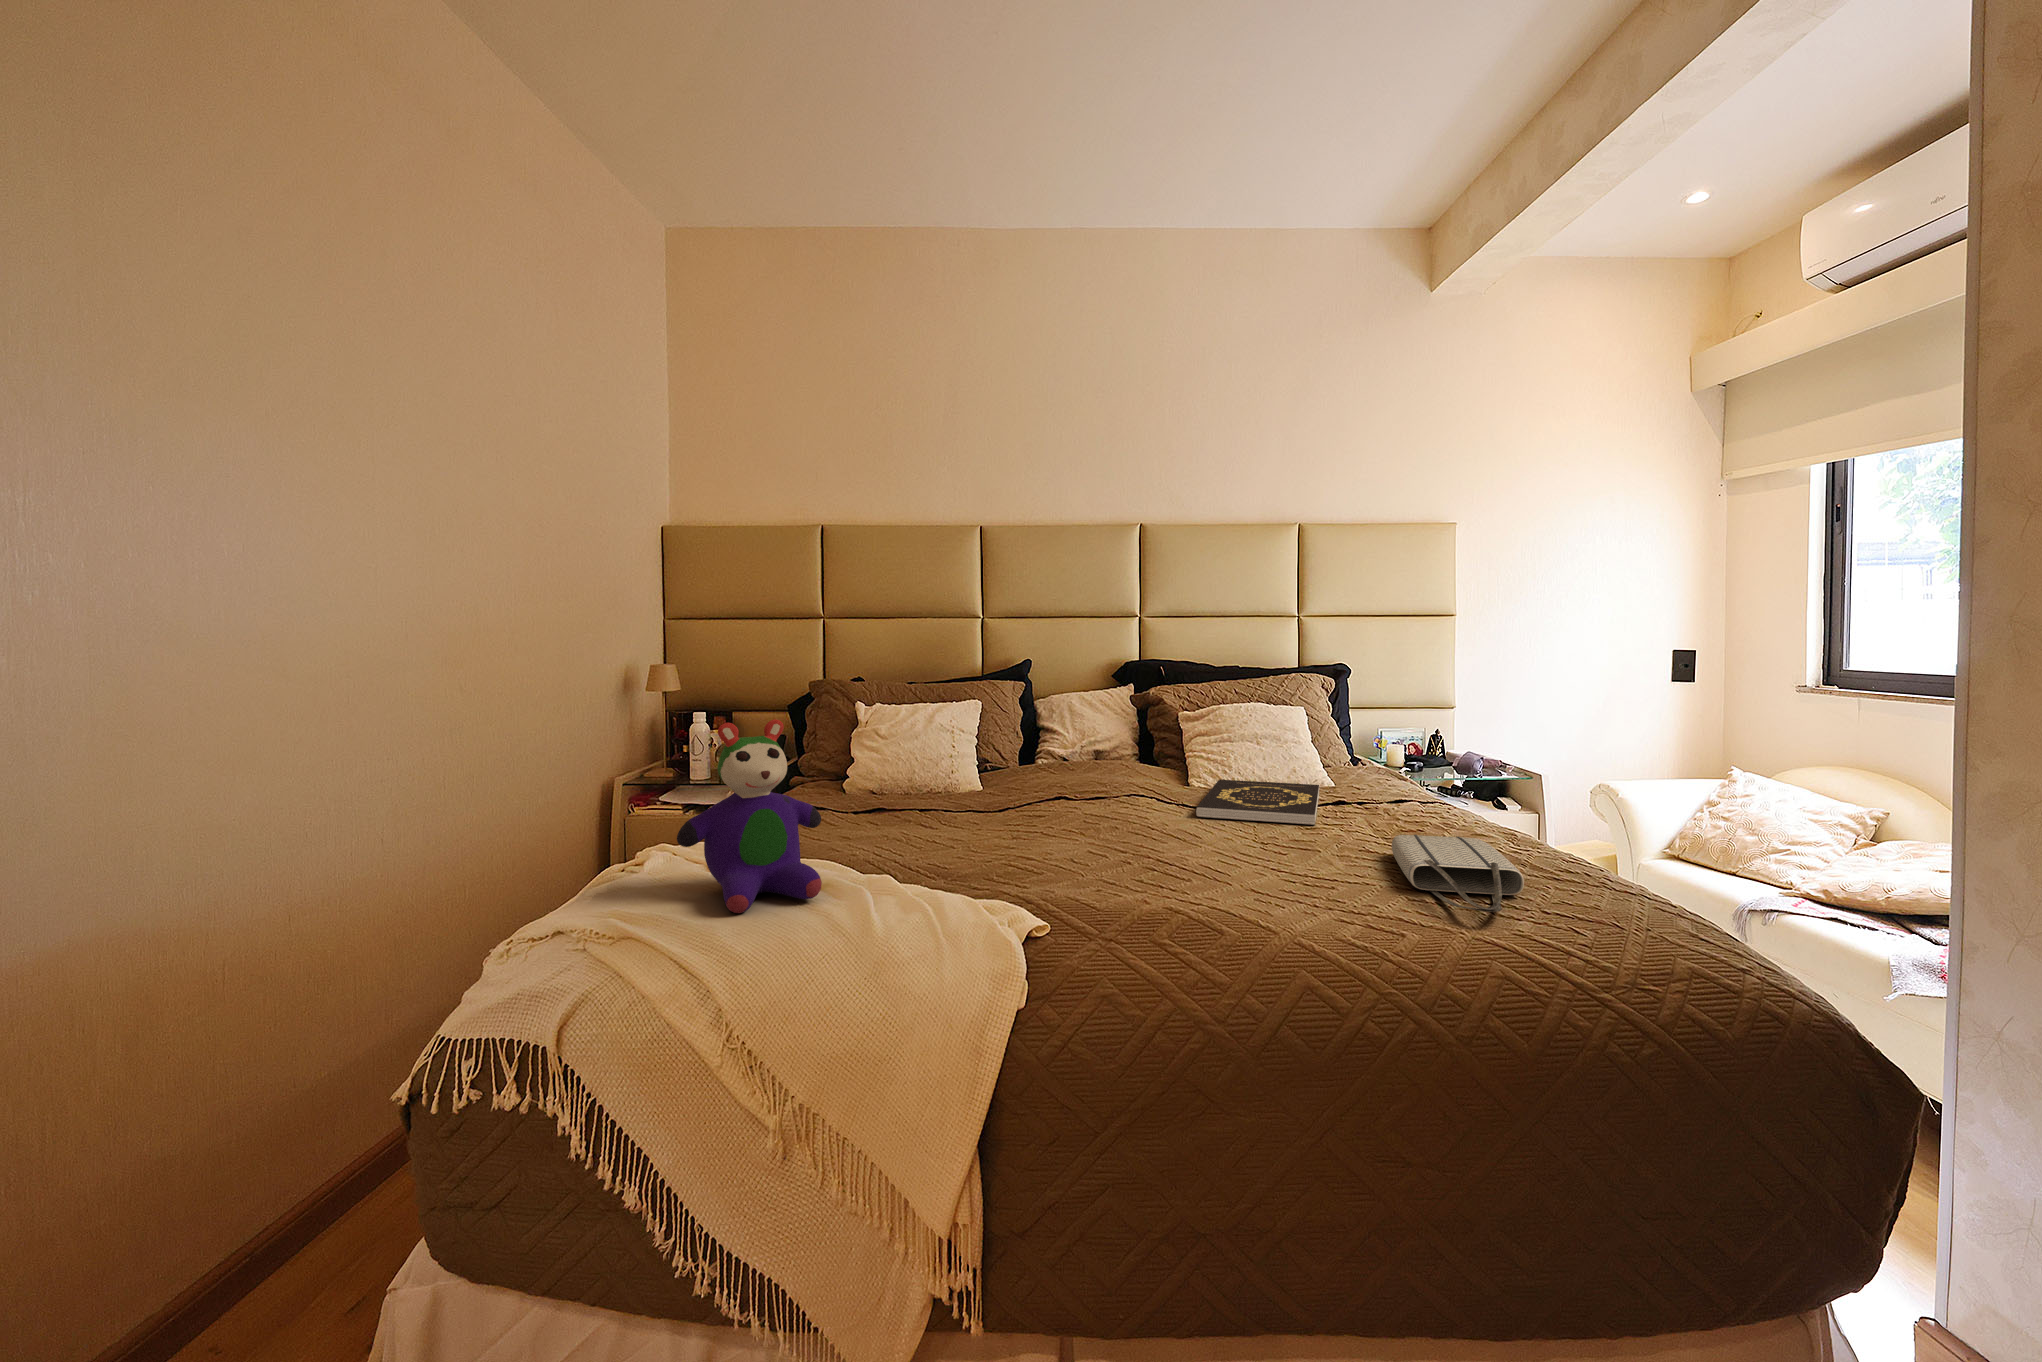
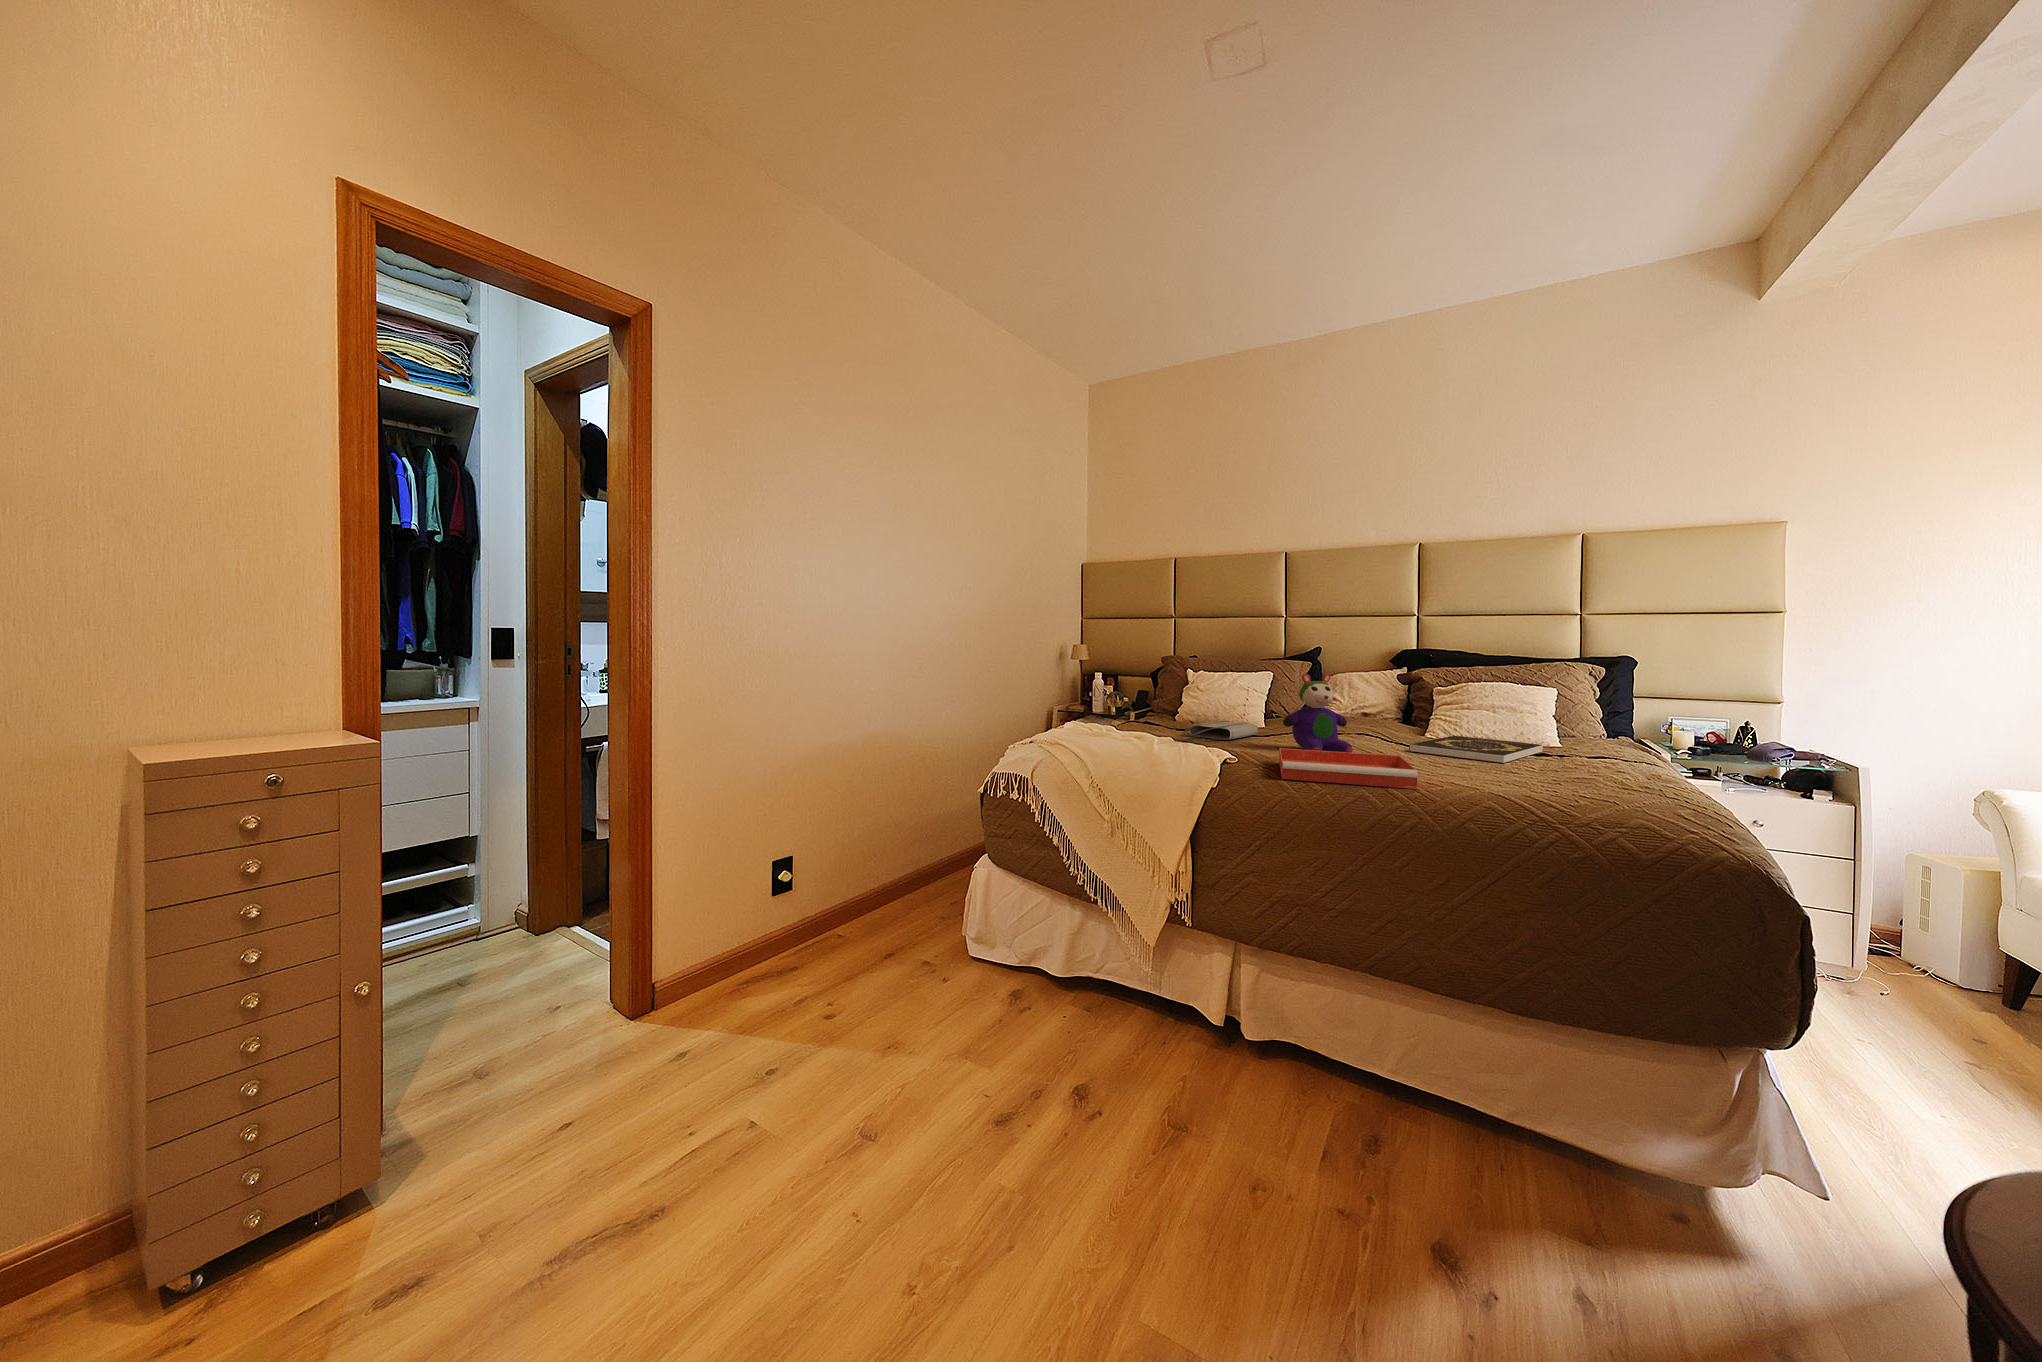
stuffed toy: present [677,719,822,913] -> present [1283,674,1353,753]
tote bag: present [1392,835,1524,912] -> present [1183,721,1258,740]
tray: none [1062,845,1302,934] -> present [1279,748,1418,789]

